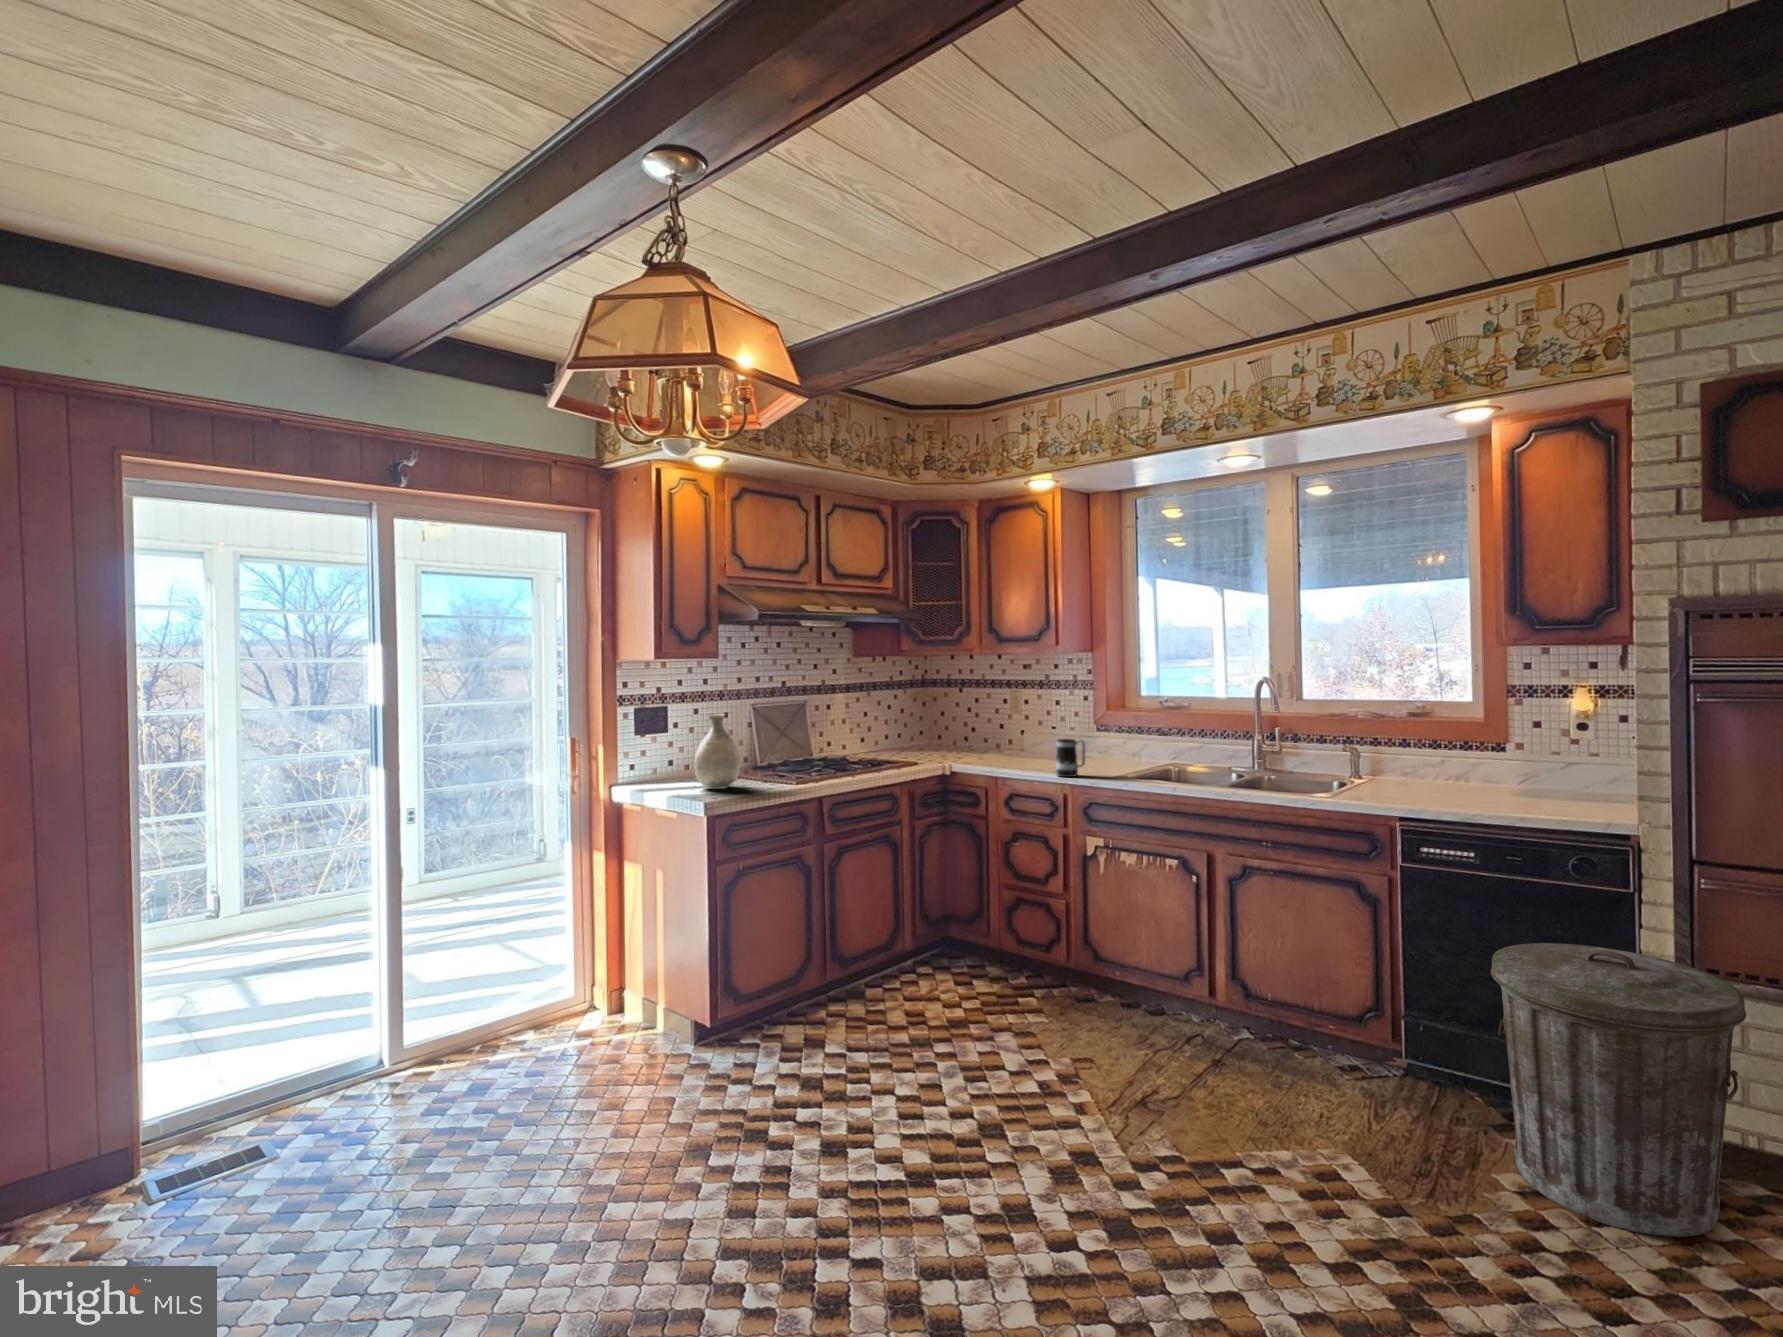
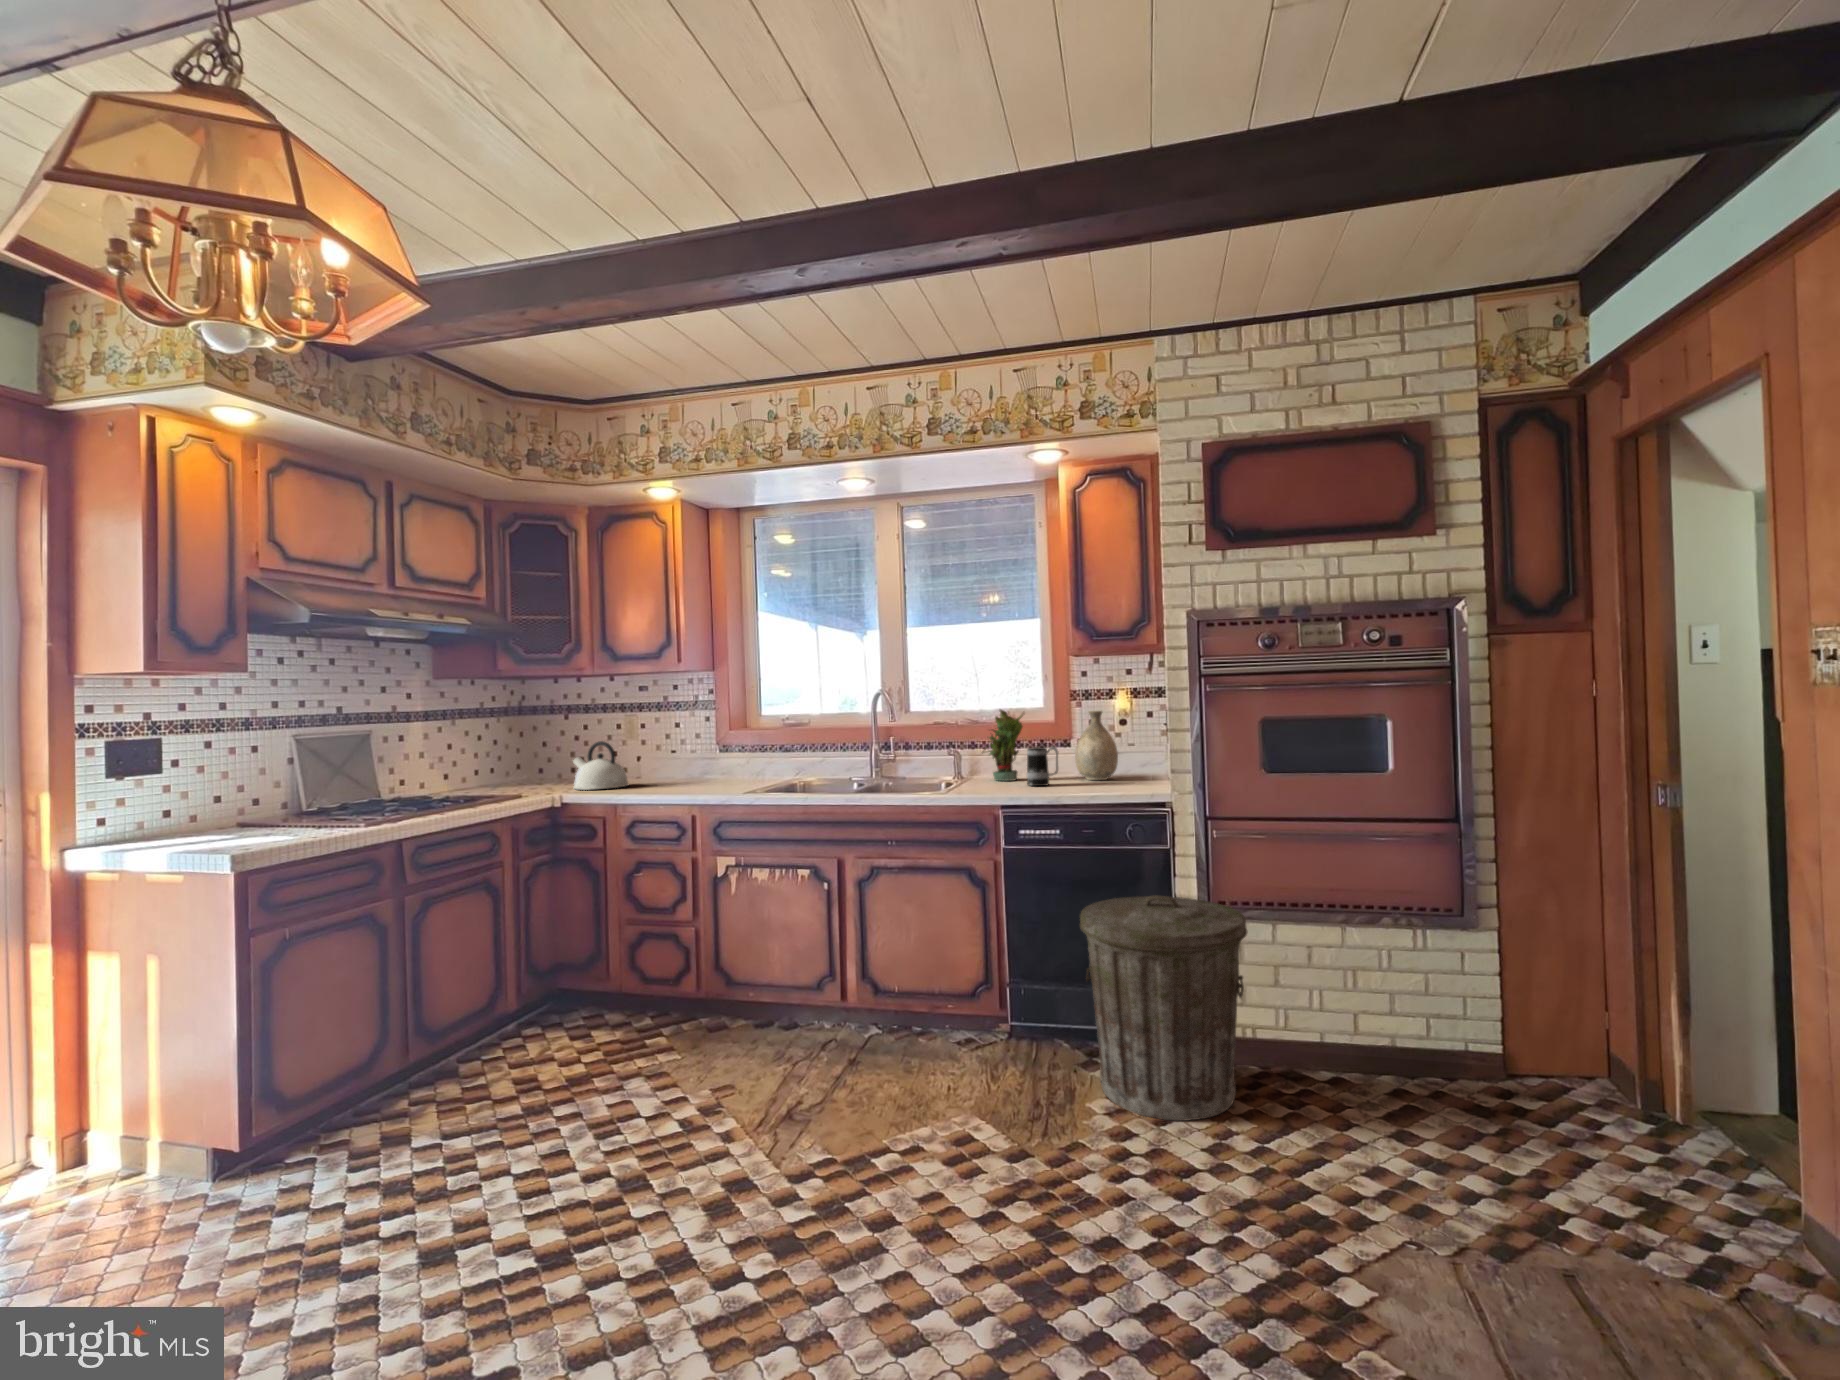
potted plant: none [1381,704,1441,786] -> present [983,709,1024,781]
vase: present [695,714,740,789] -> present [1075,711,1118,780]
kettle: none [960,717,1009,762] -> present [573,741,628,790]
mug: present [1056,739,1085,777] -> present [1027,747,1058,786]

